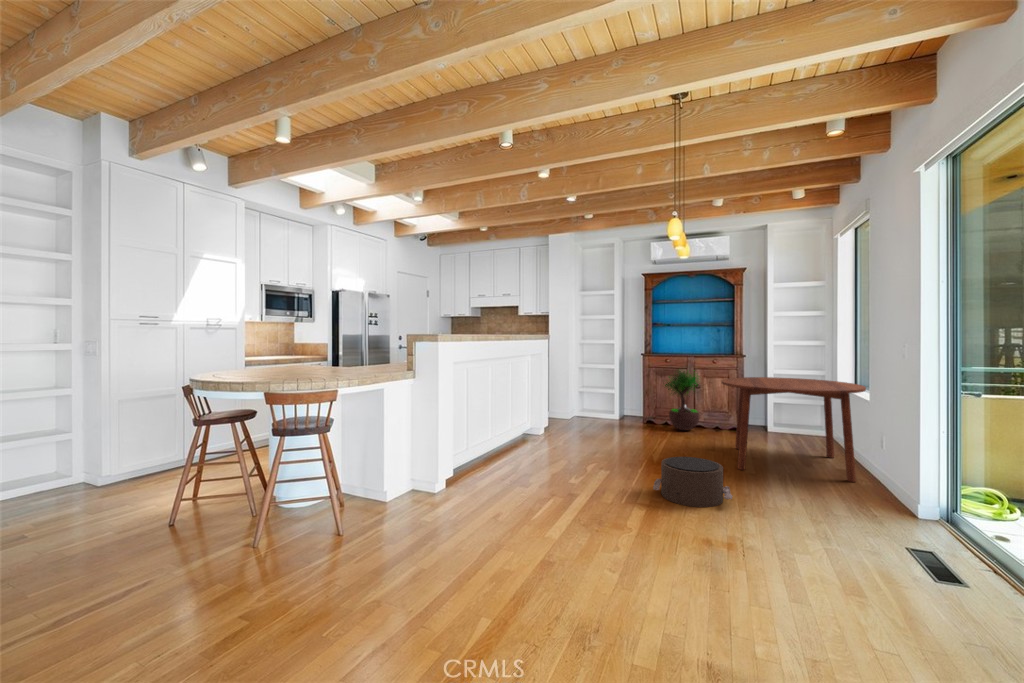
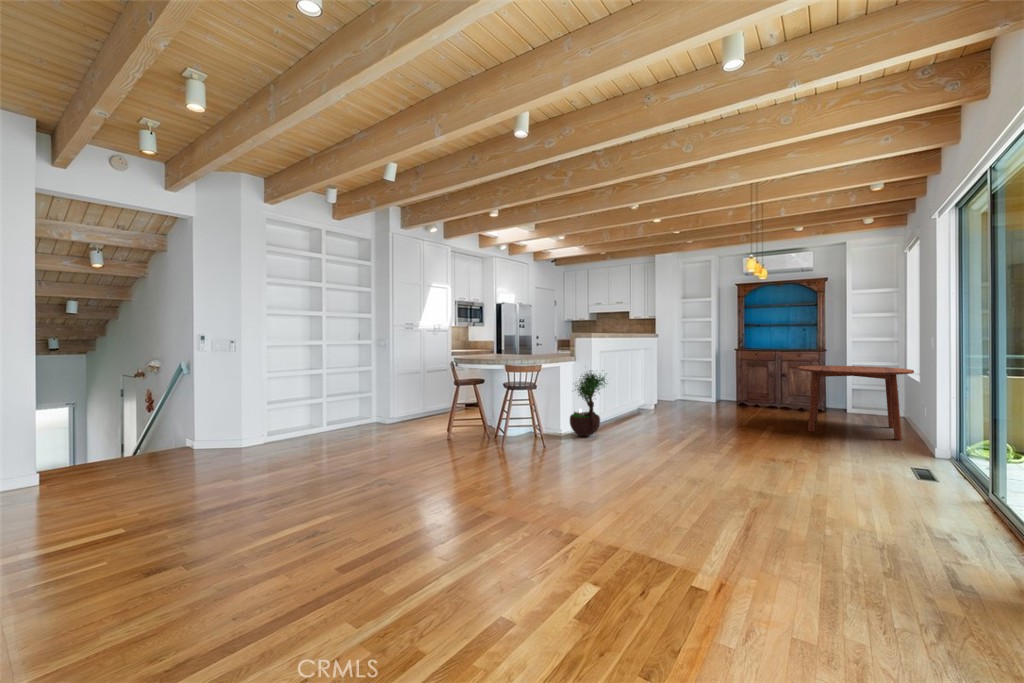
potted tree: present [665,371,699,430] -> present [570,370,606,436]
pouf: present [653,457,732,507] -> none [739,417,796,447]

